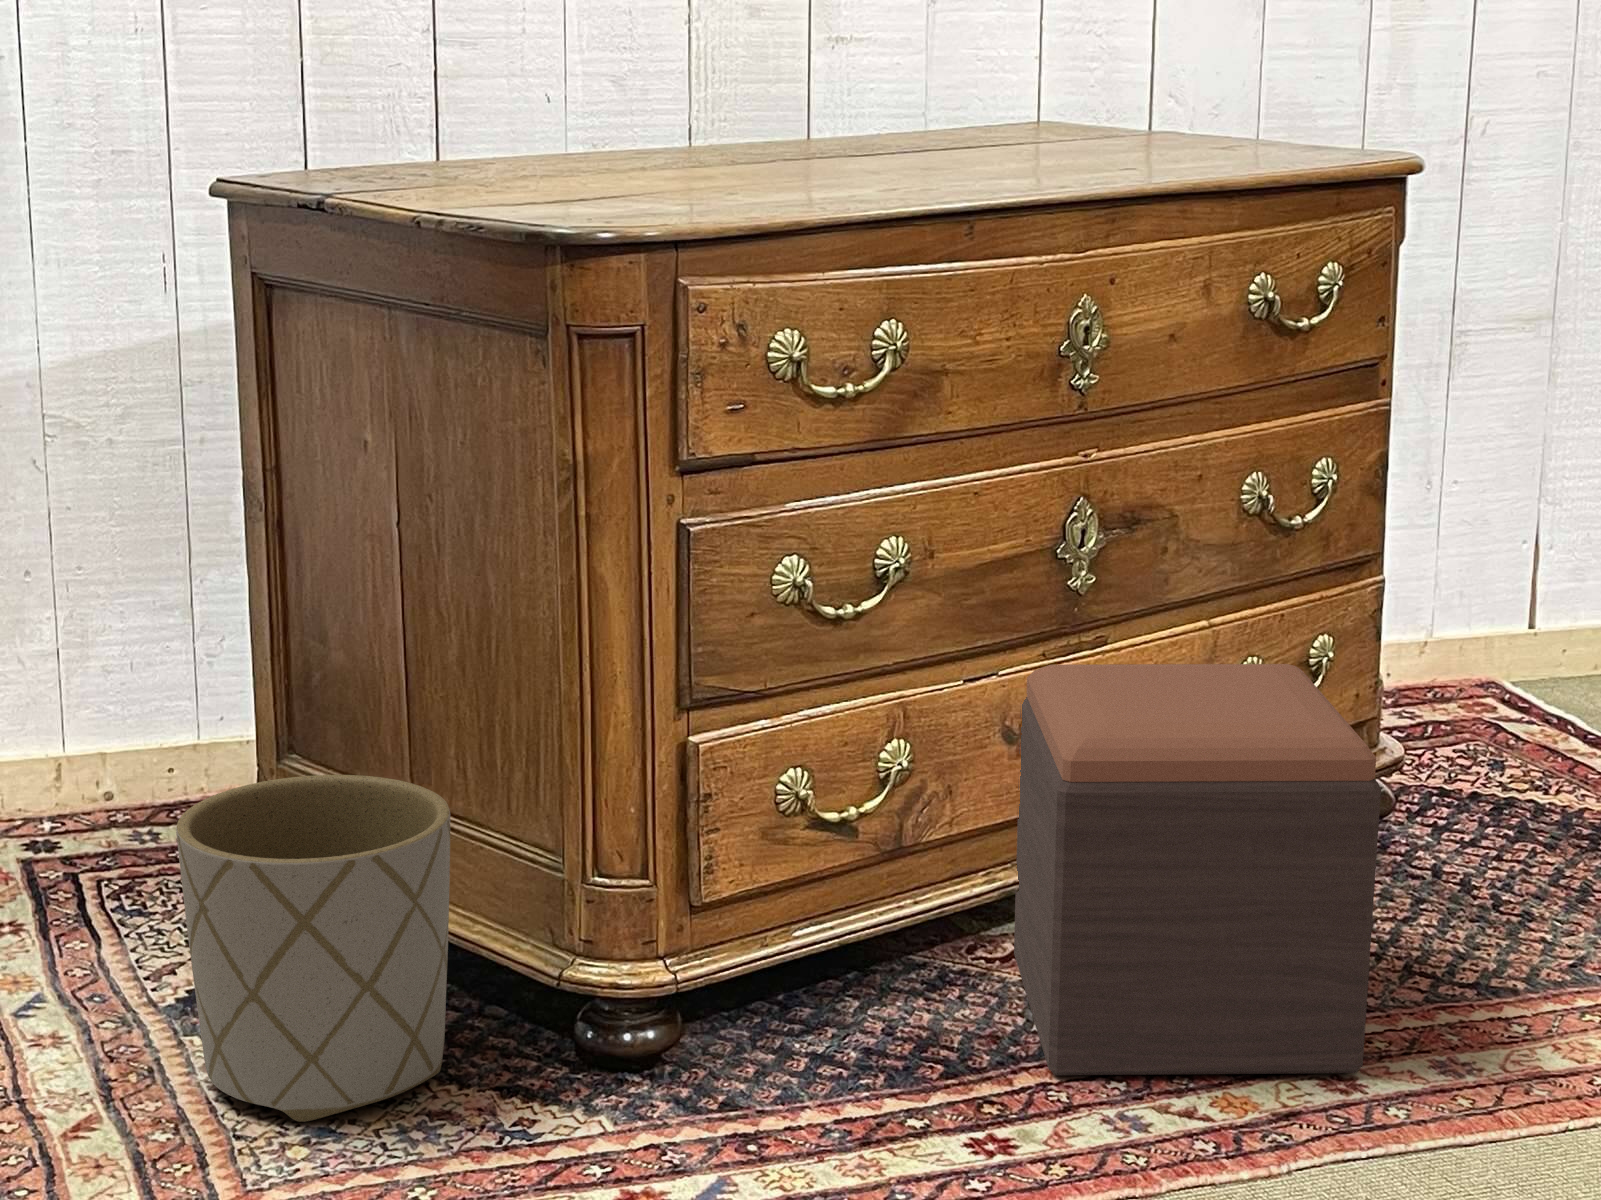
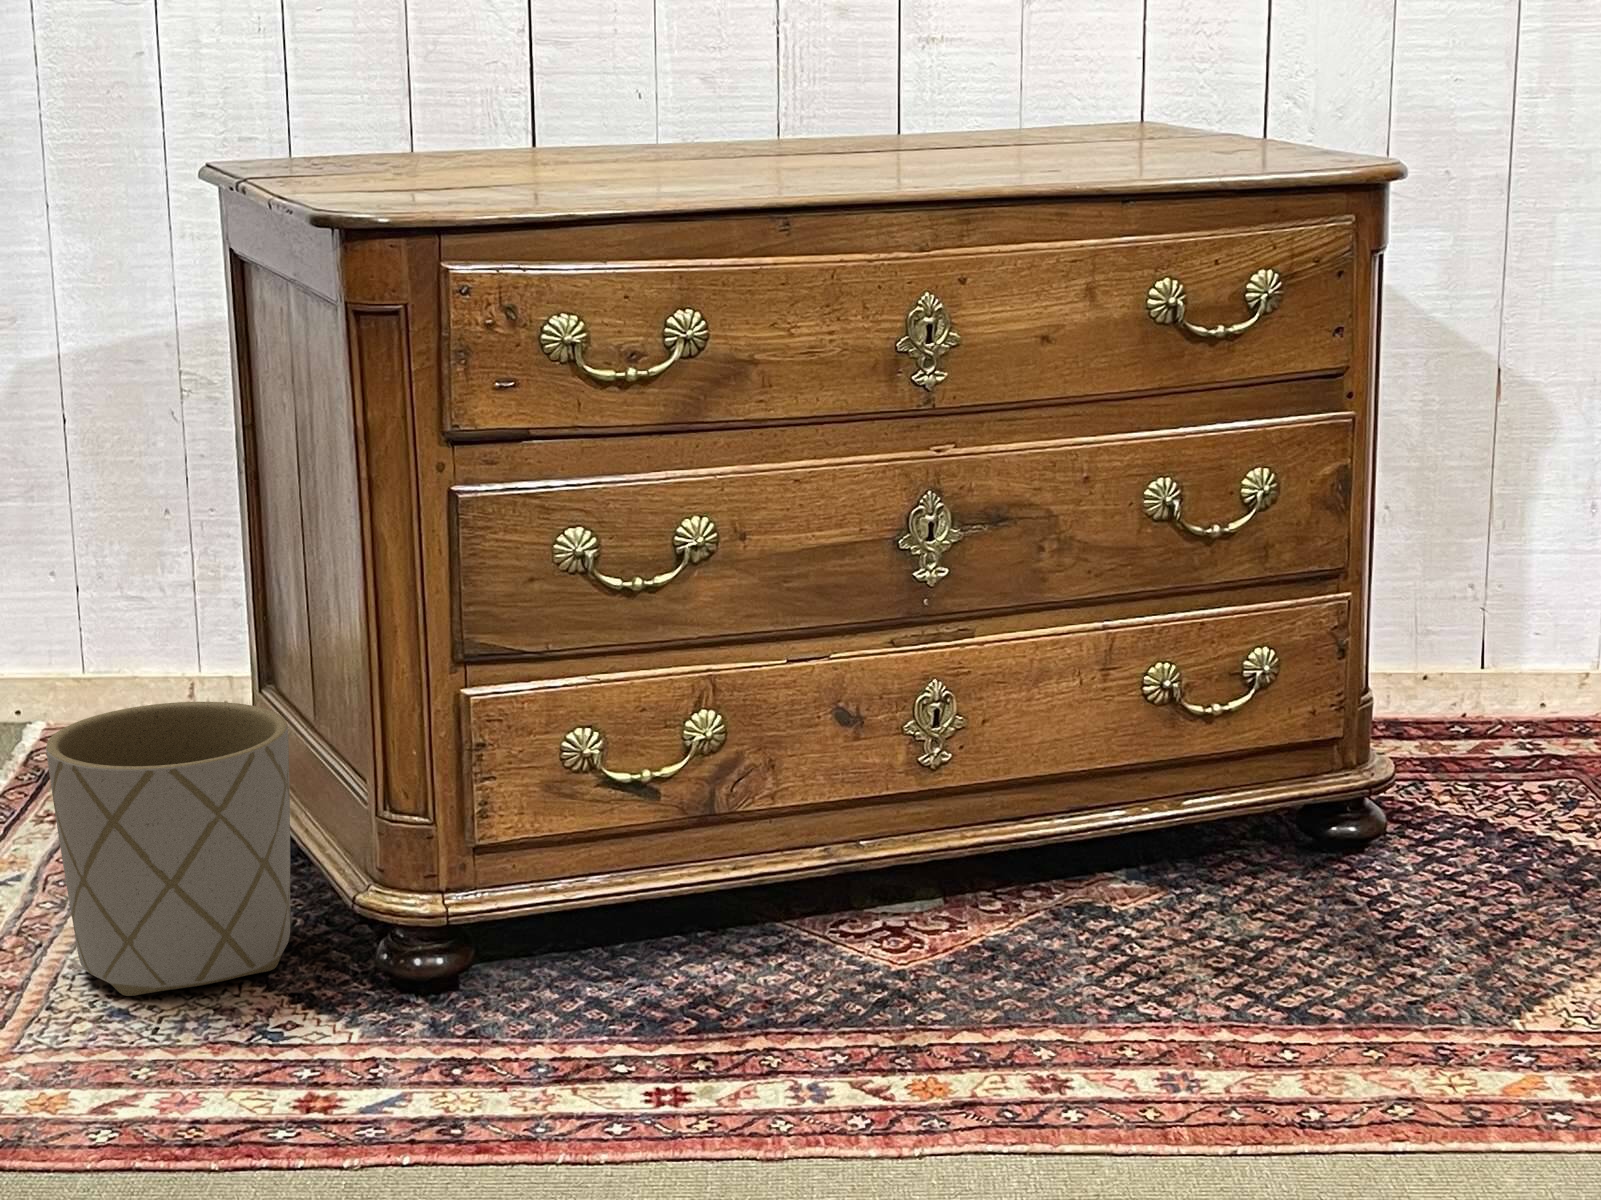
footstool: present [1014,664,1381,1075] -> none [776,652,1141,1077]

